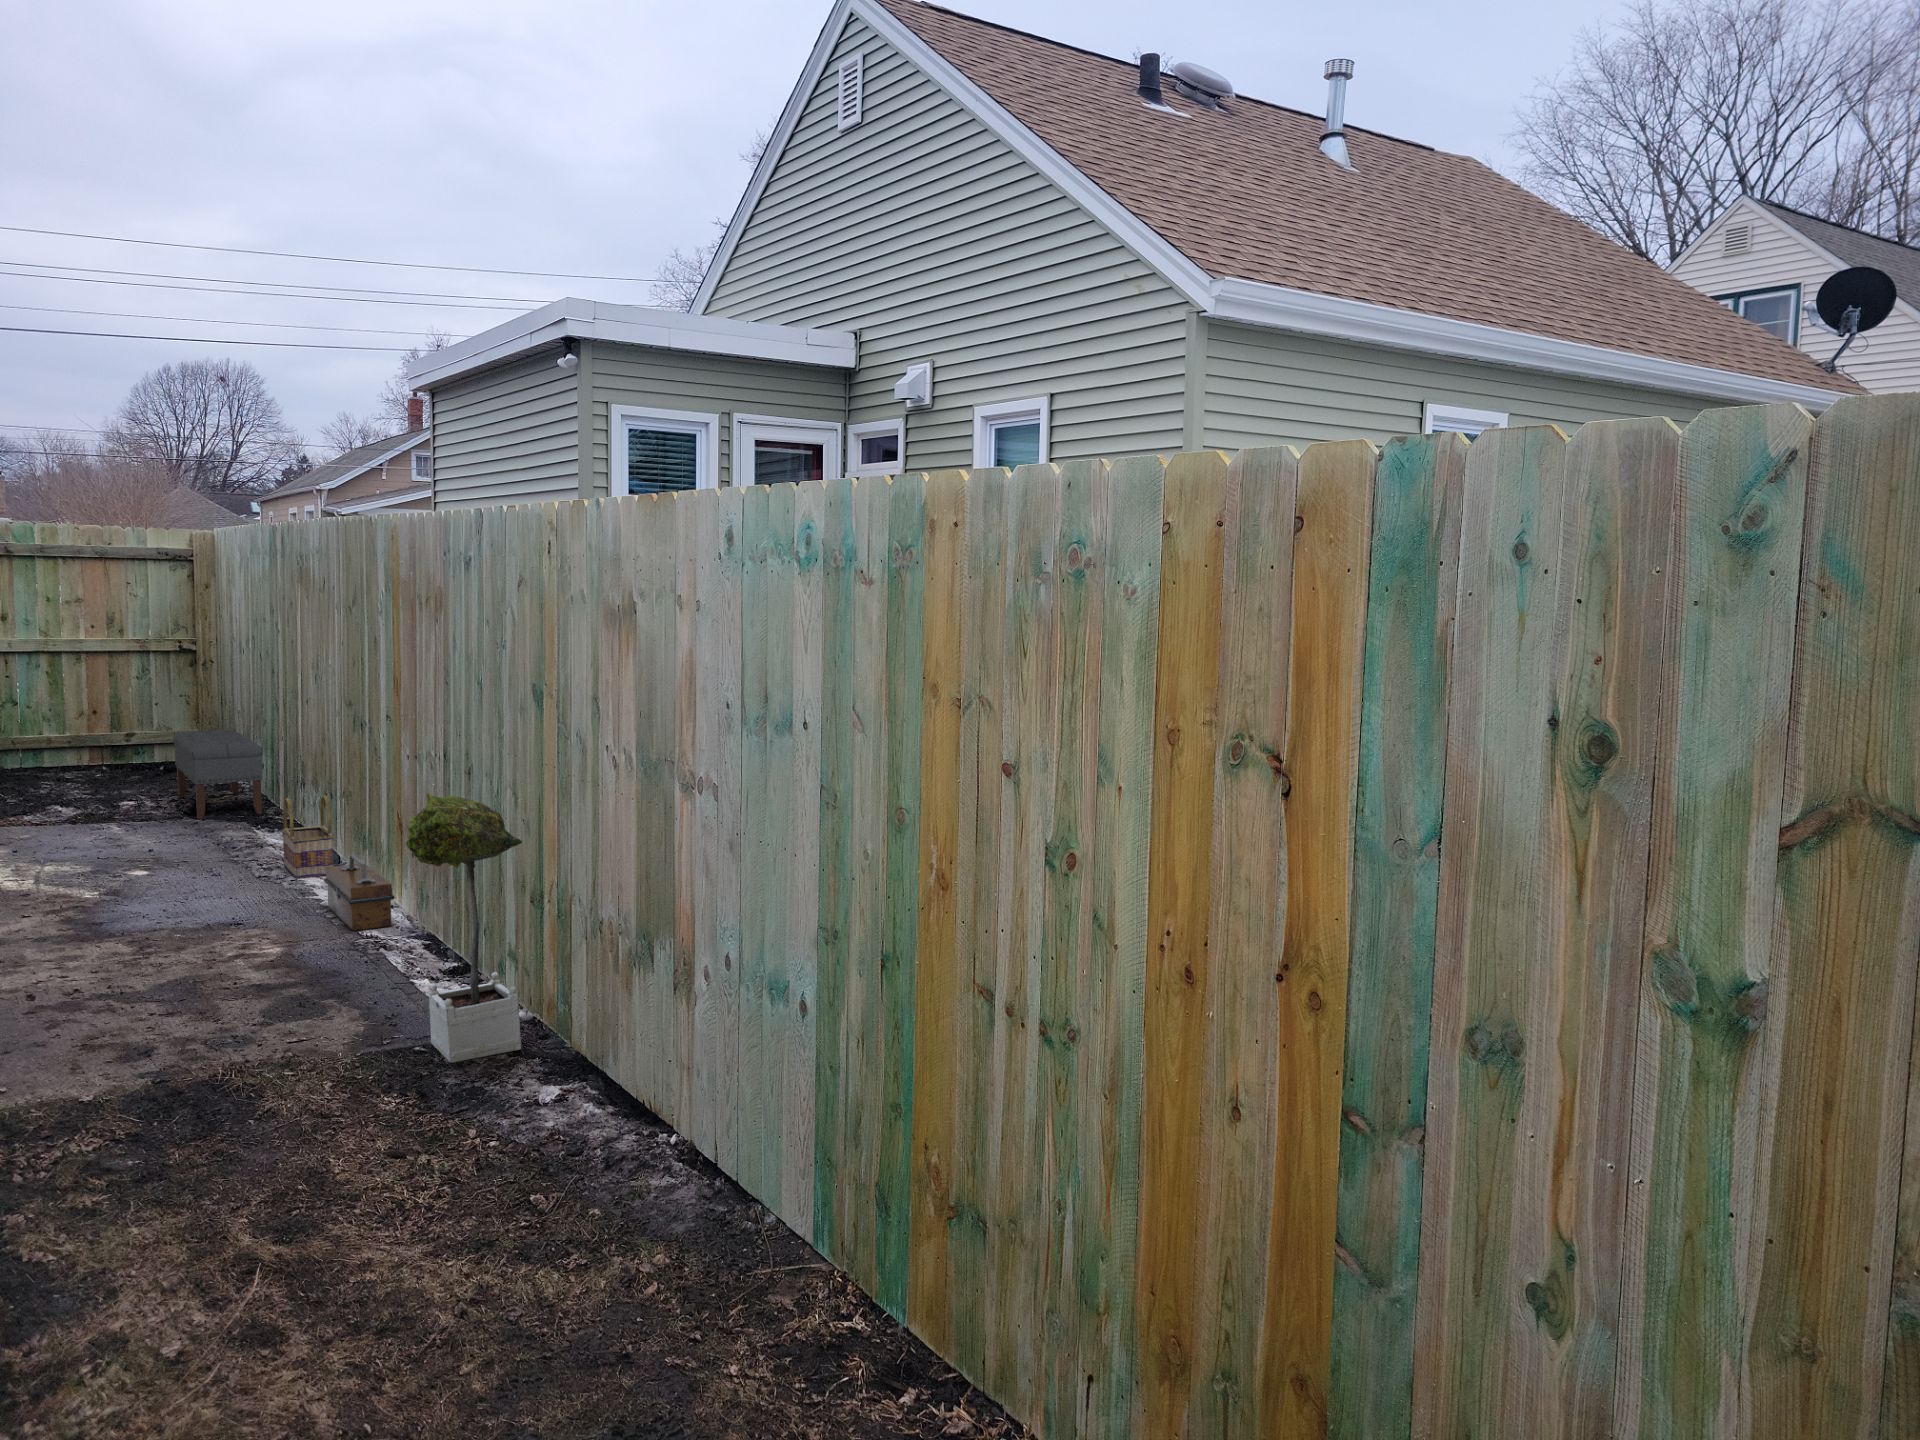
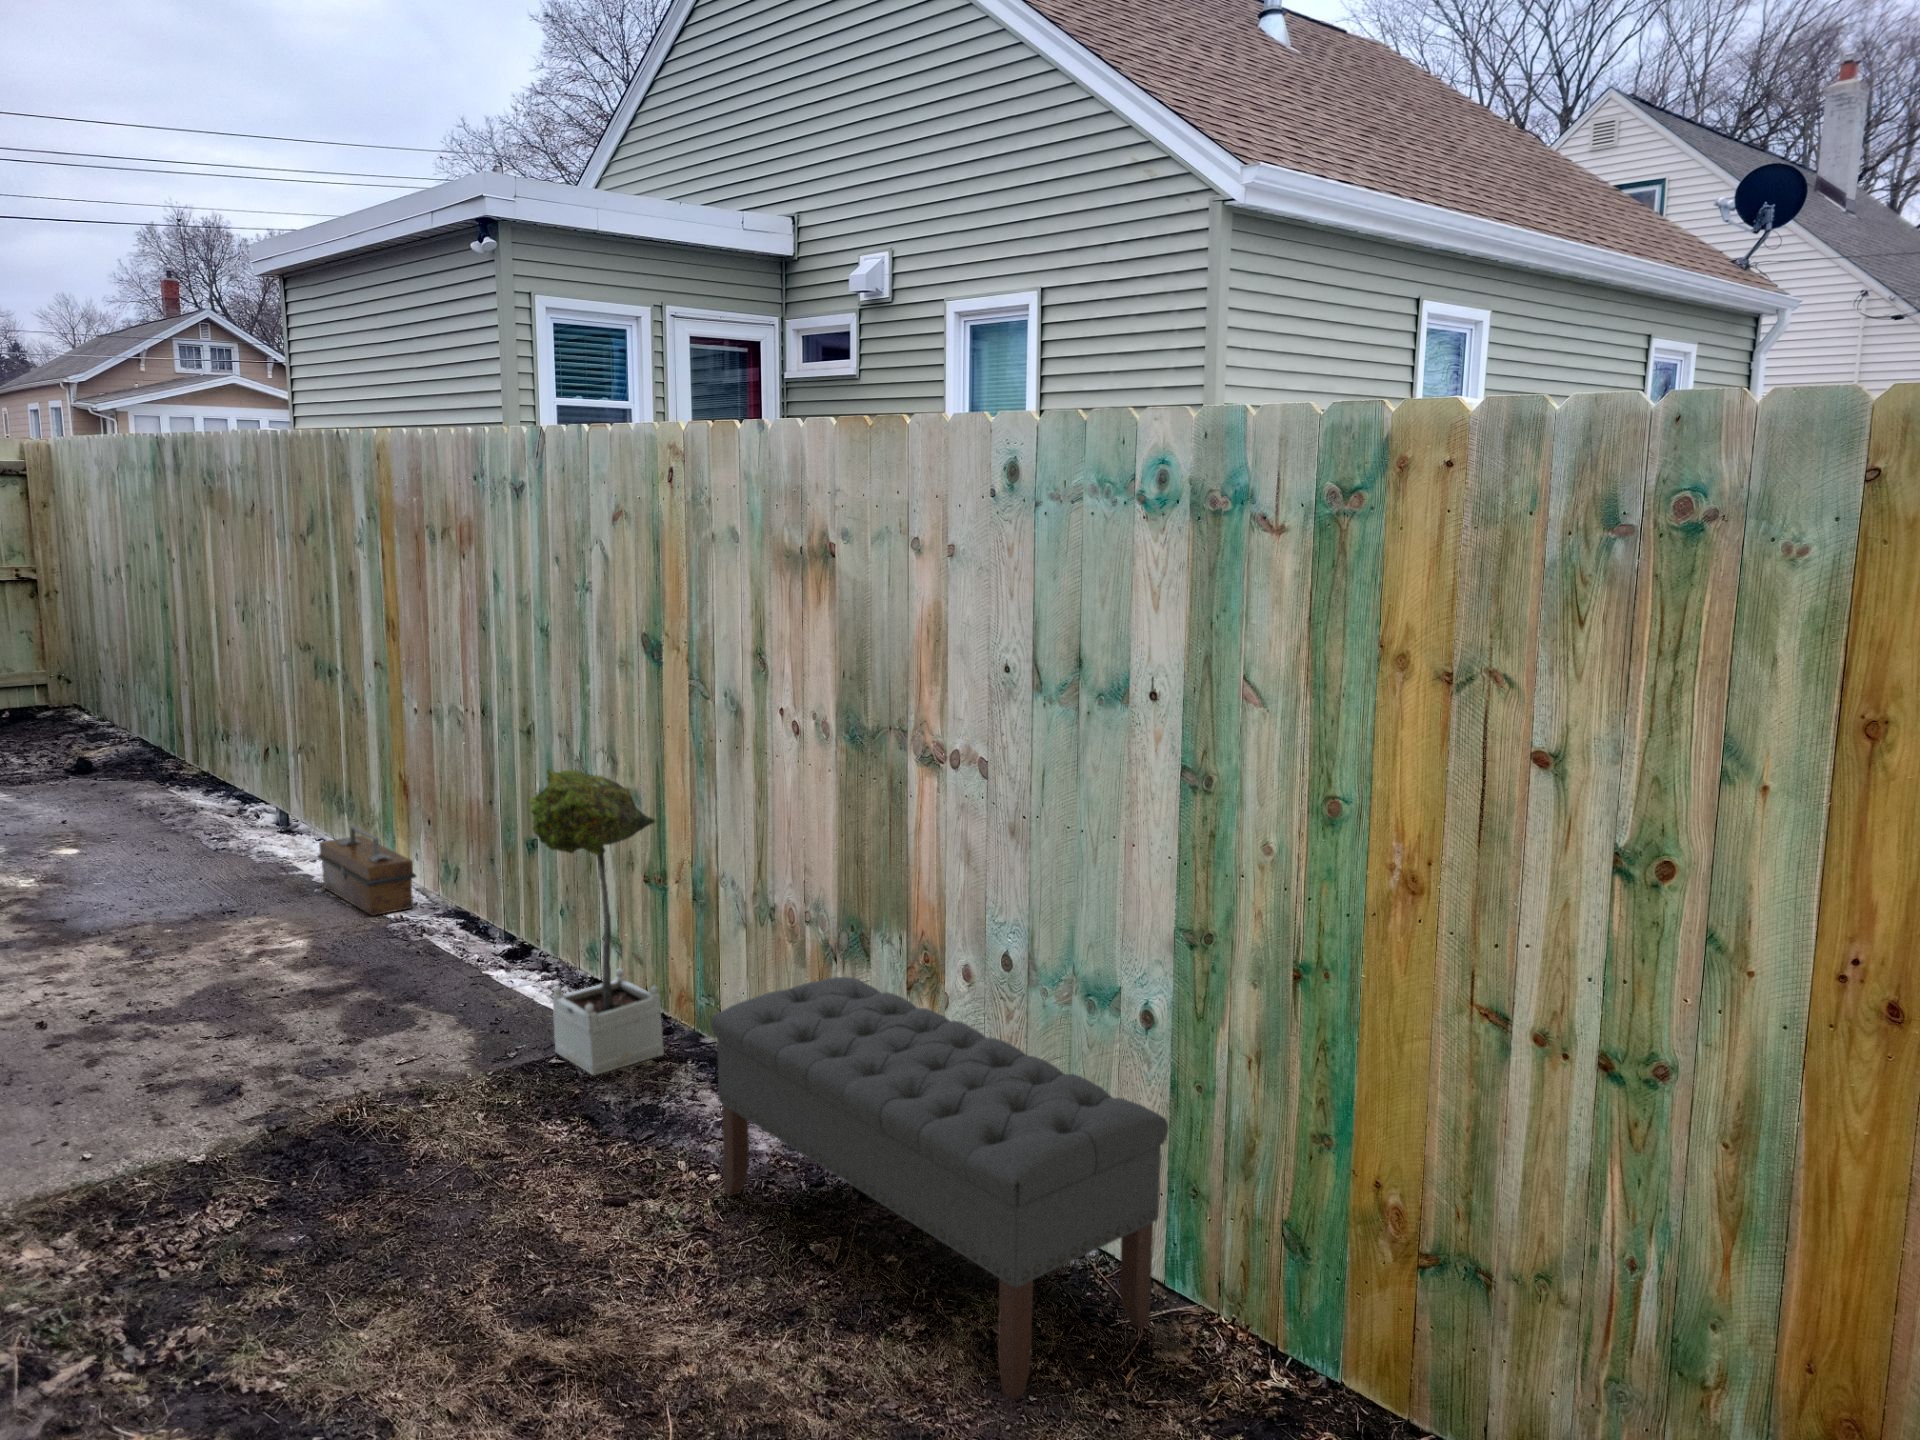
bench: present [172,730,263,819] -> present [711,977,1168,1399]
basket: present [282,795,334,878] -> none [233,754,302,852]

